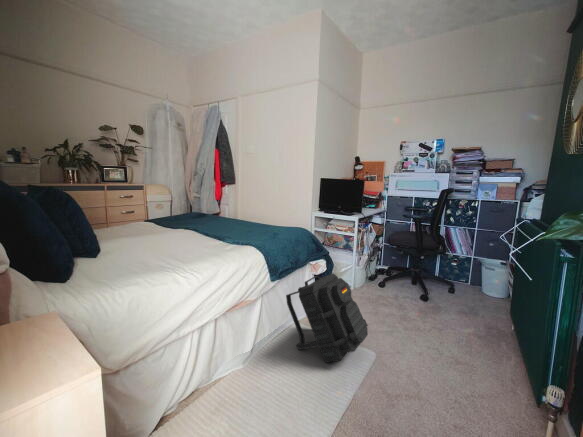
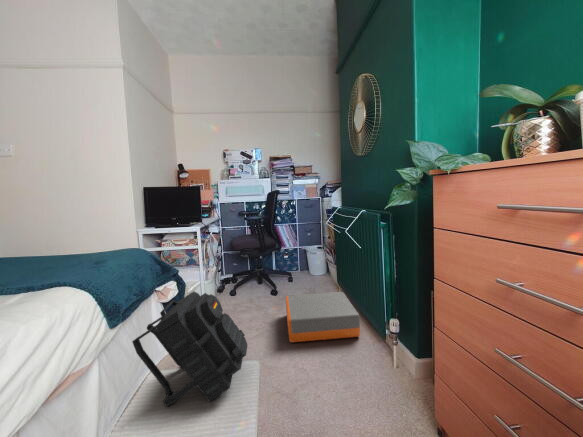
storage box: none [415,307,516,389] -> present [286,292,360,342]

